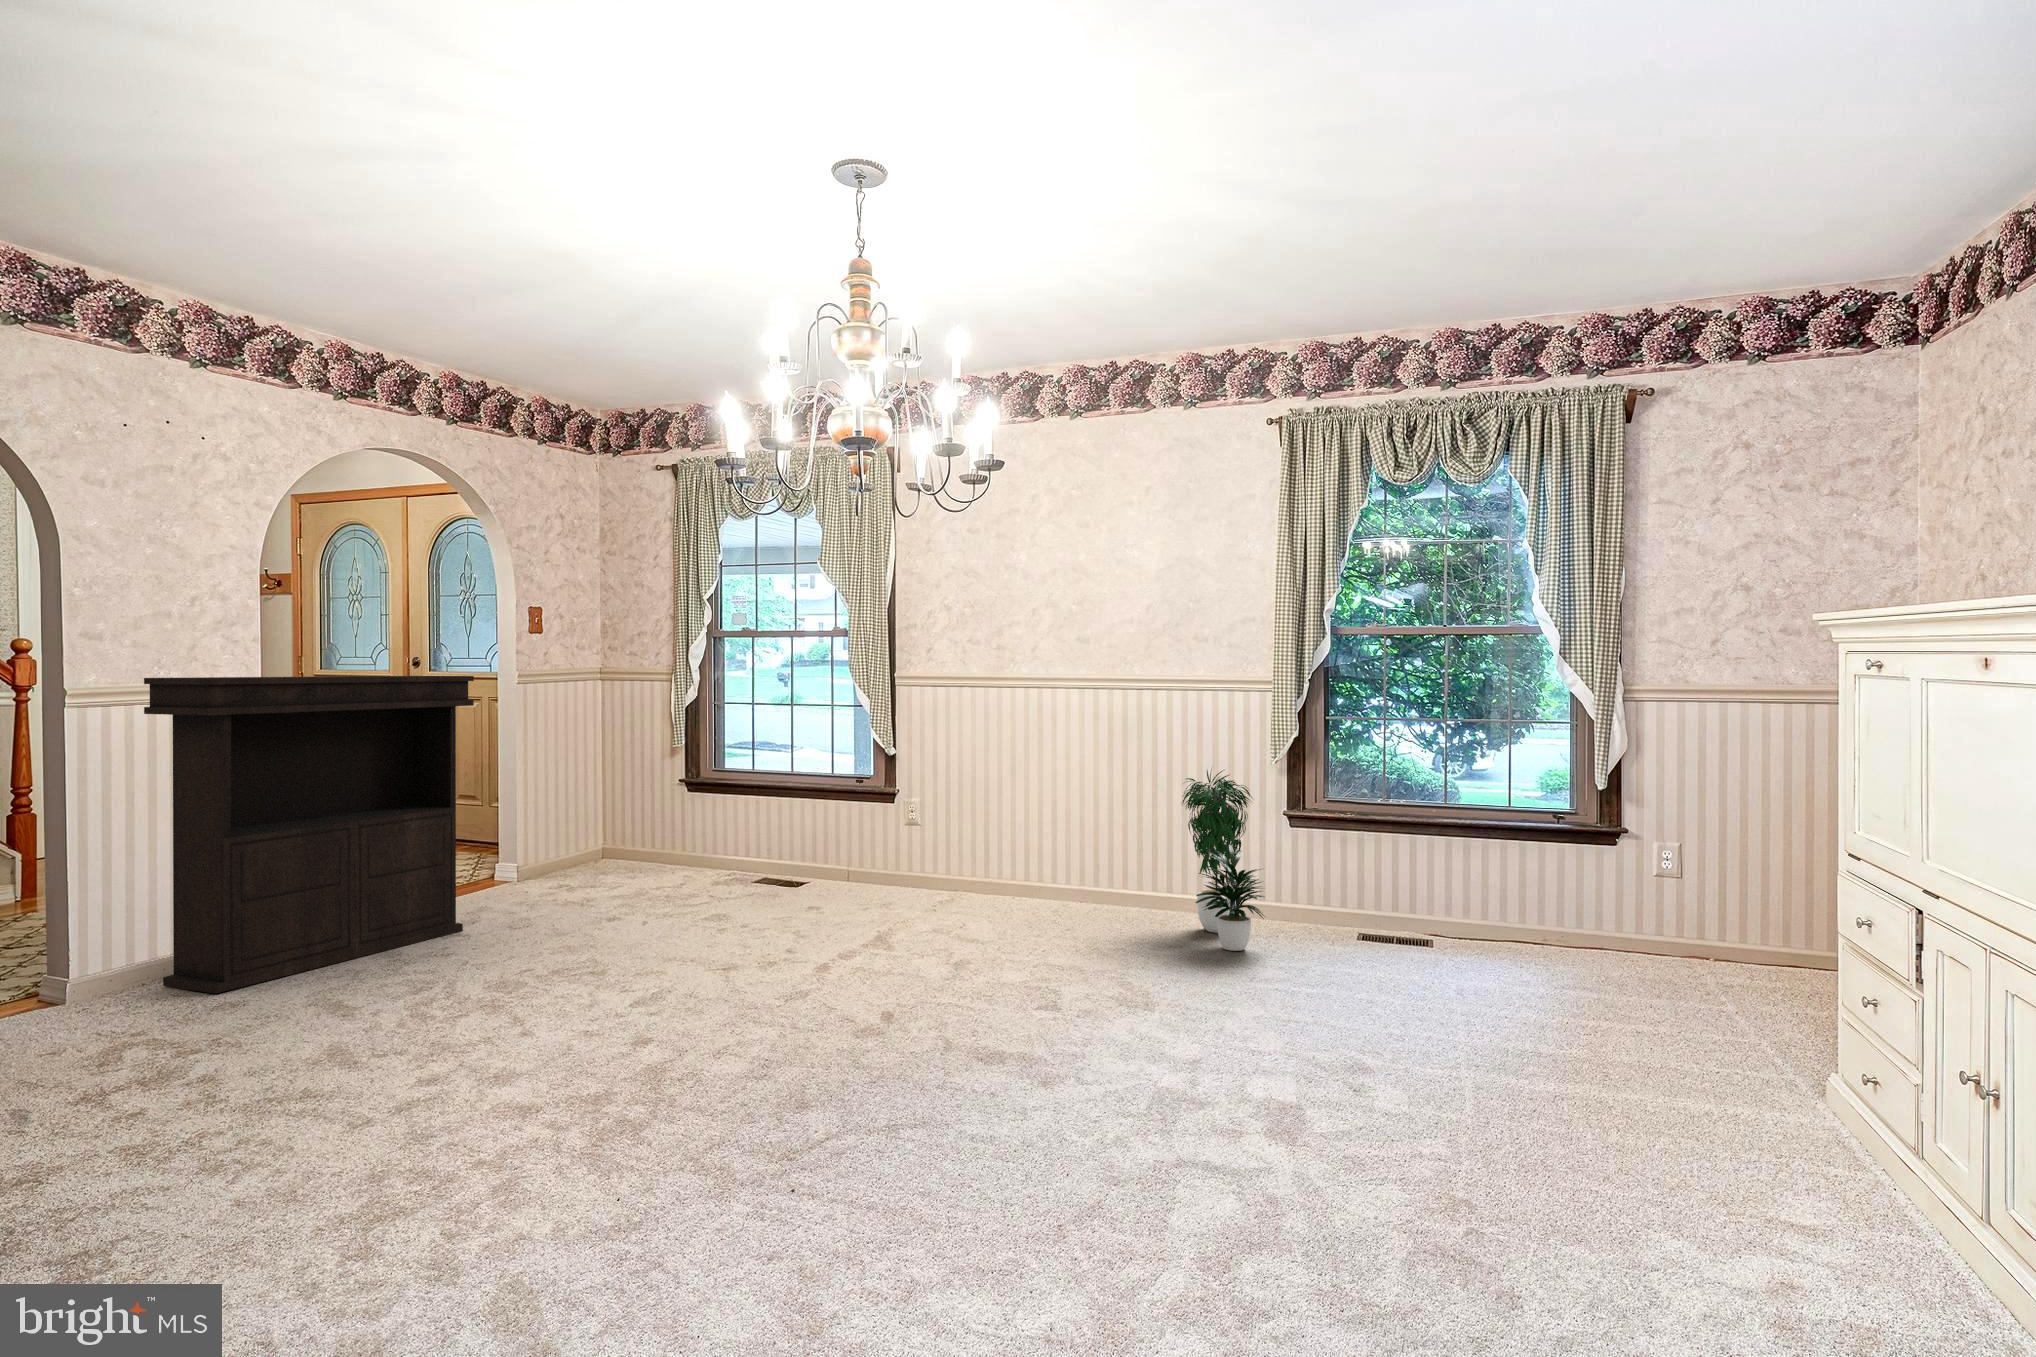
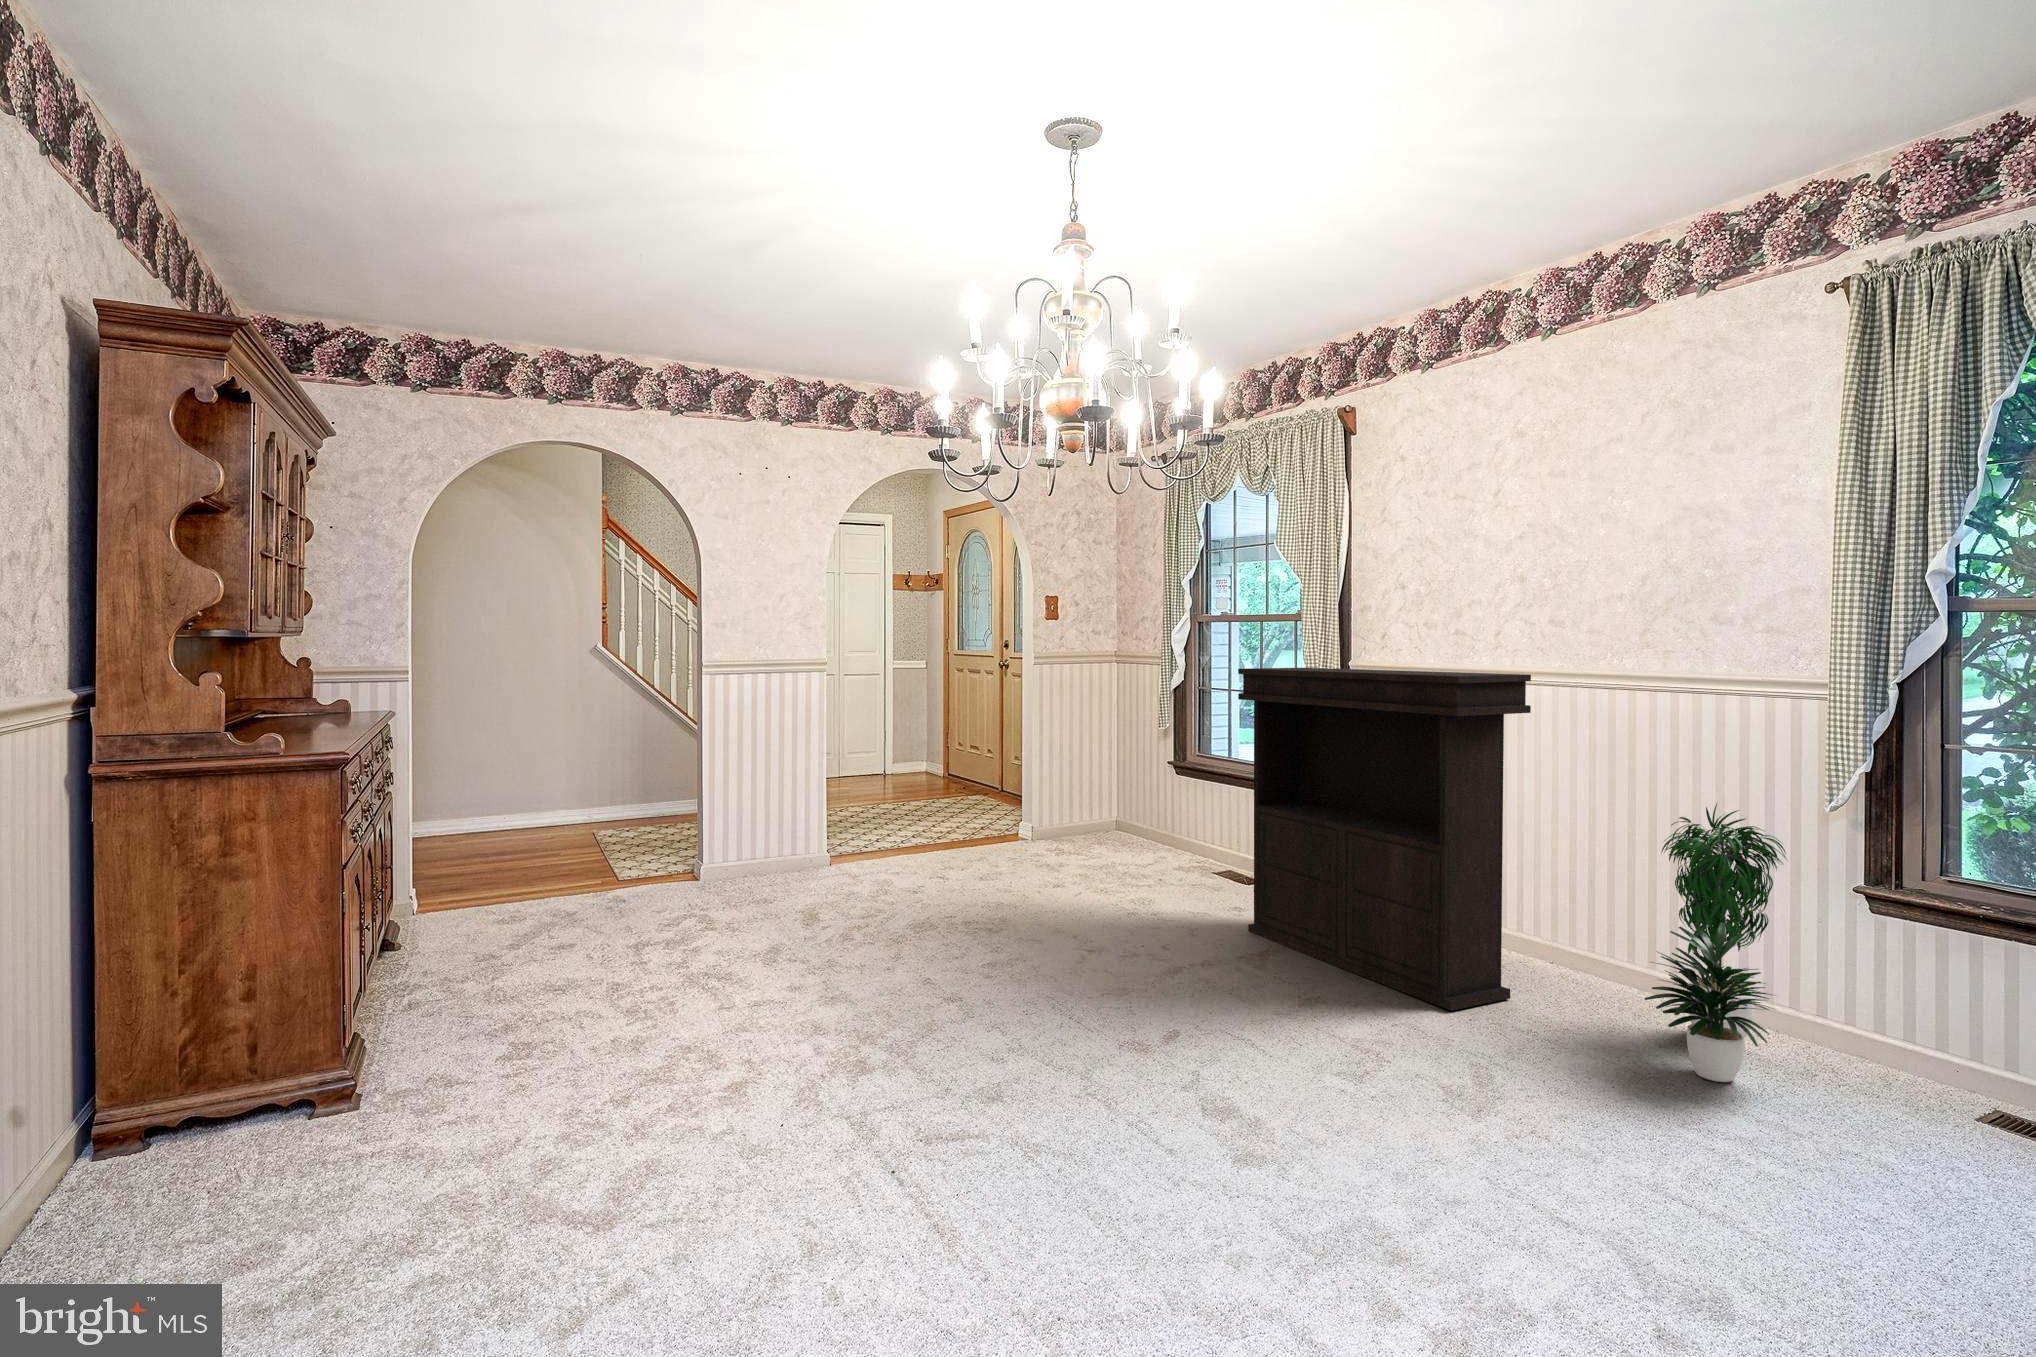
console table: present [144,676,474,994] -> present [1238,668,1531,1011]

